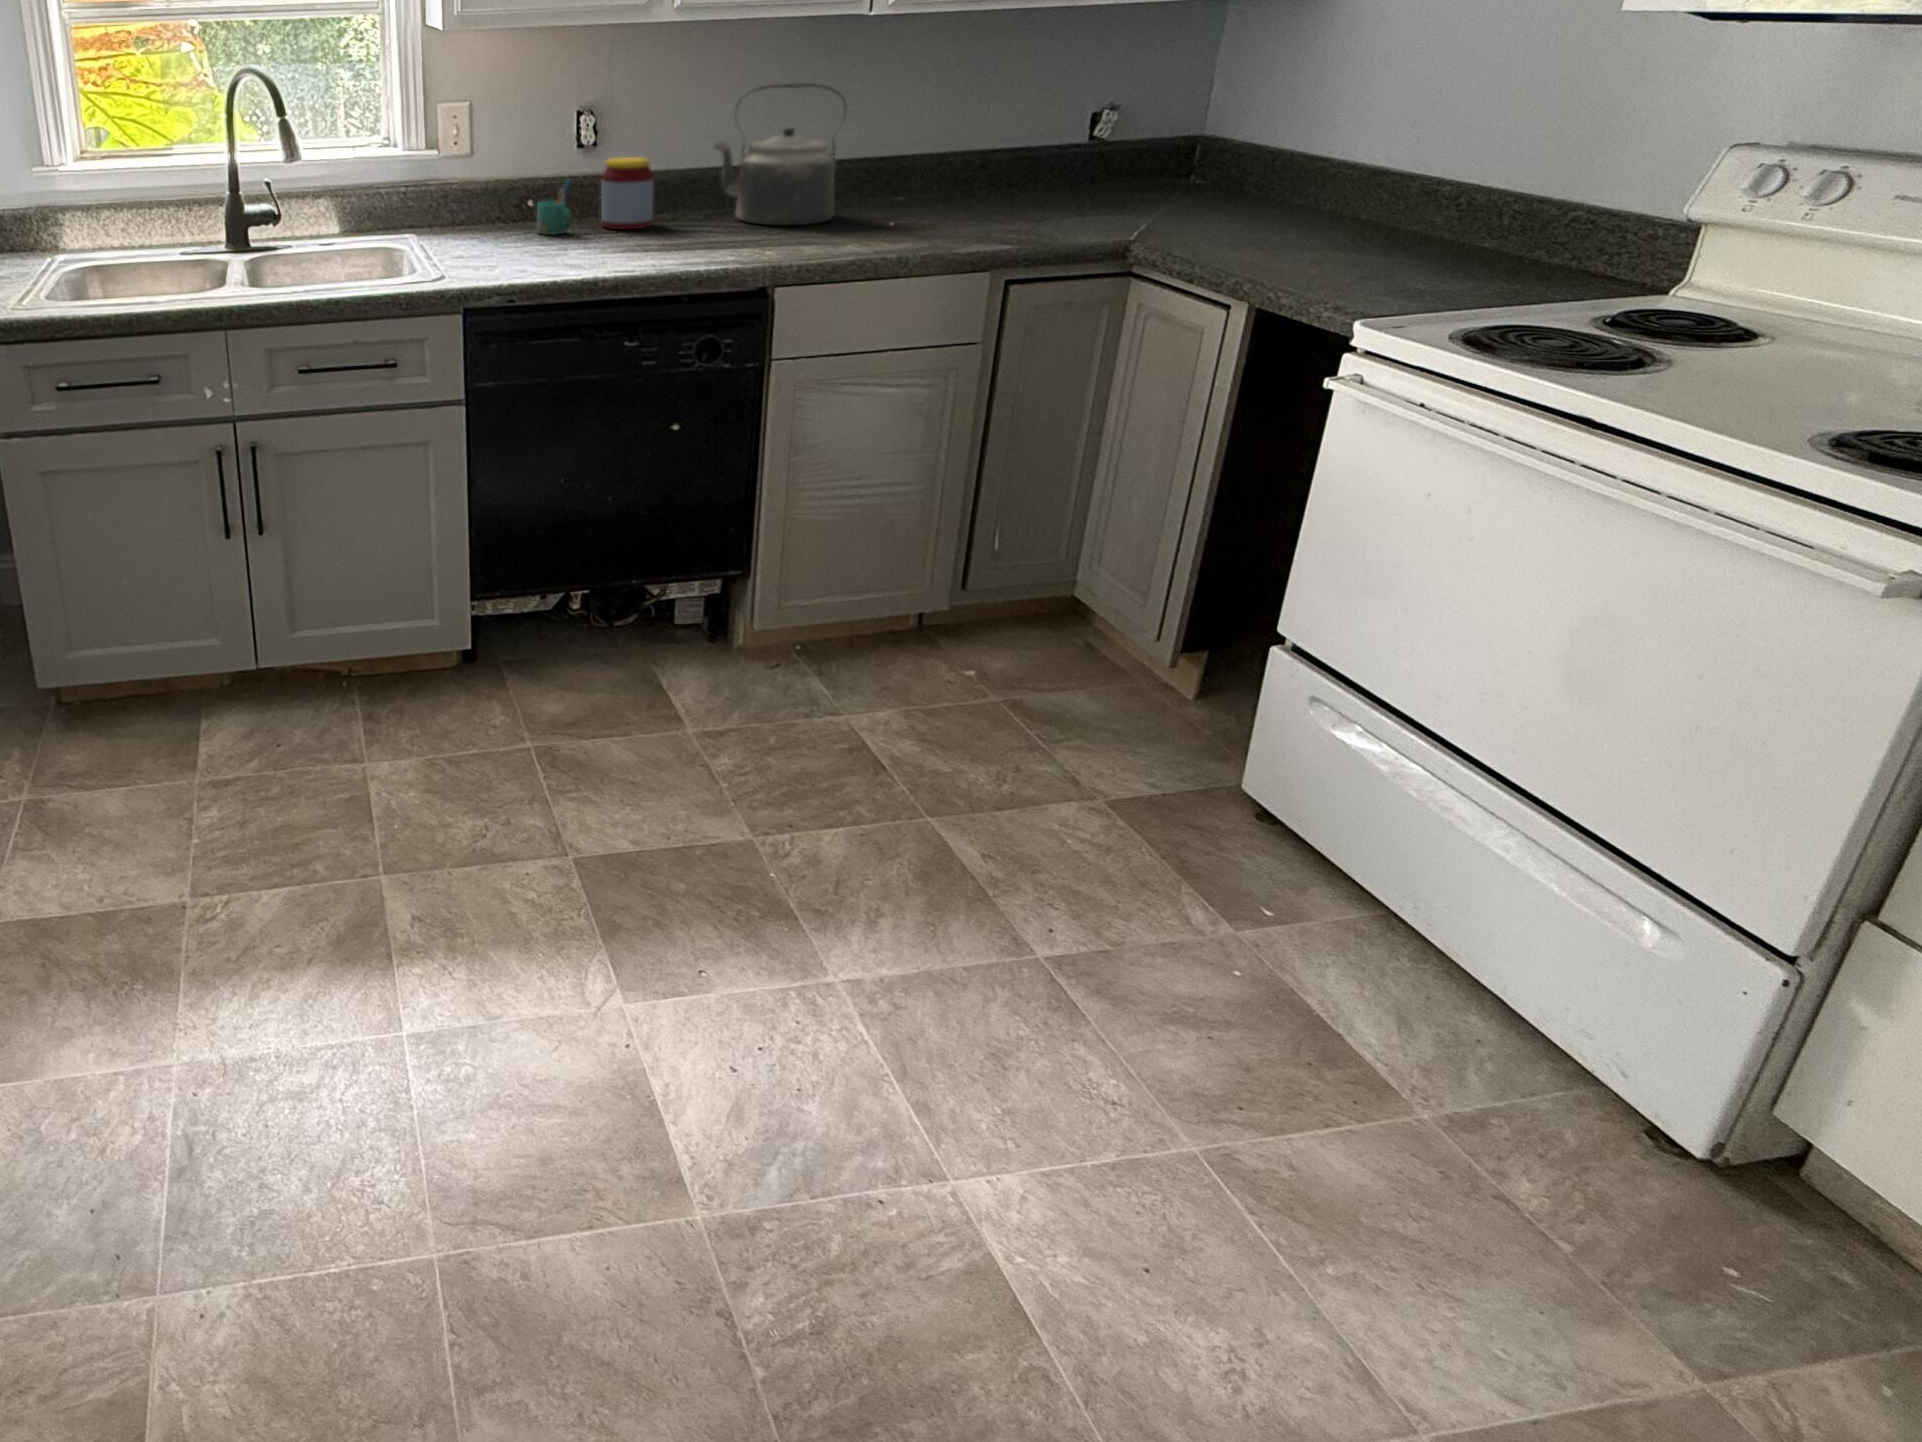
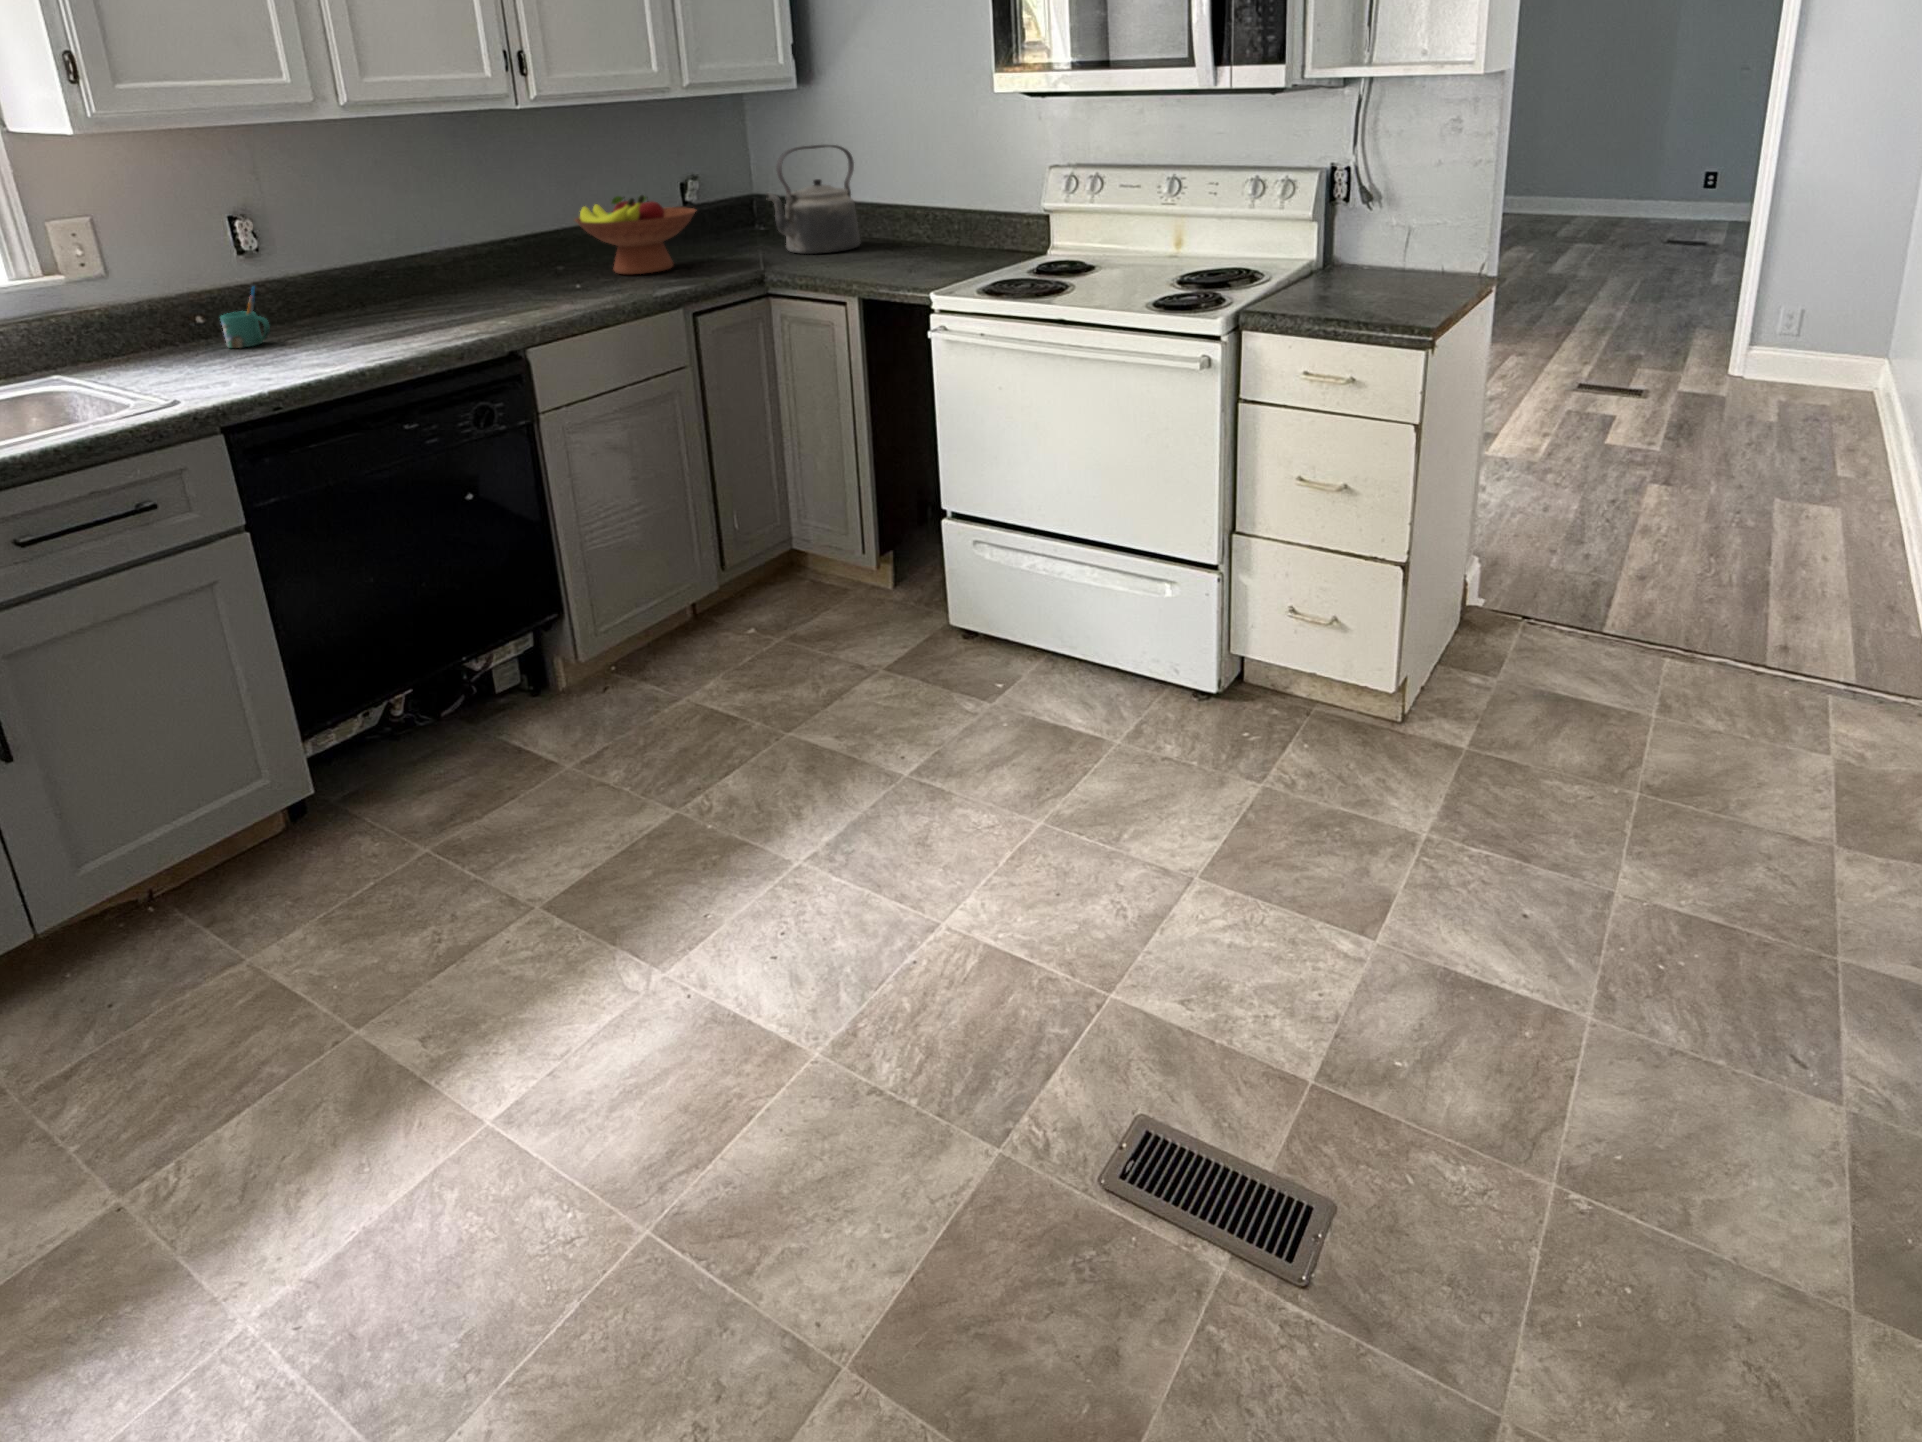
kettle: present [714,83,847,225] -> present [767,145,860,254]
fruit bowl: none [917,121,1075,219] -> present [575,195,696,274]
jar: present [601,157,654,229] -> none [283,257,354,331]

